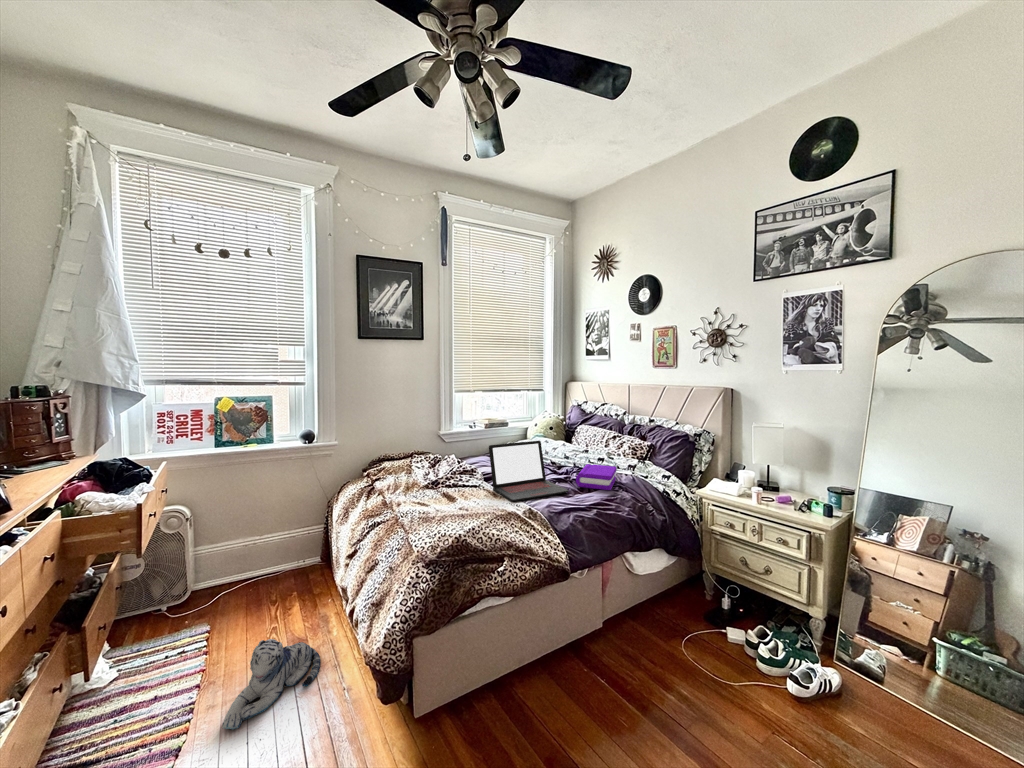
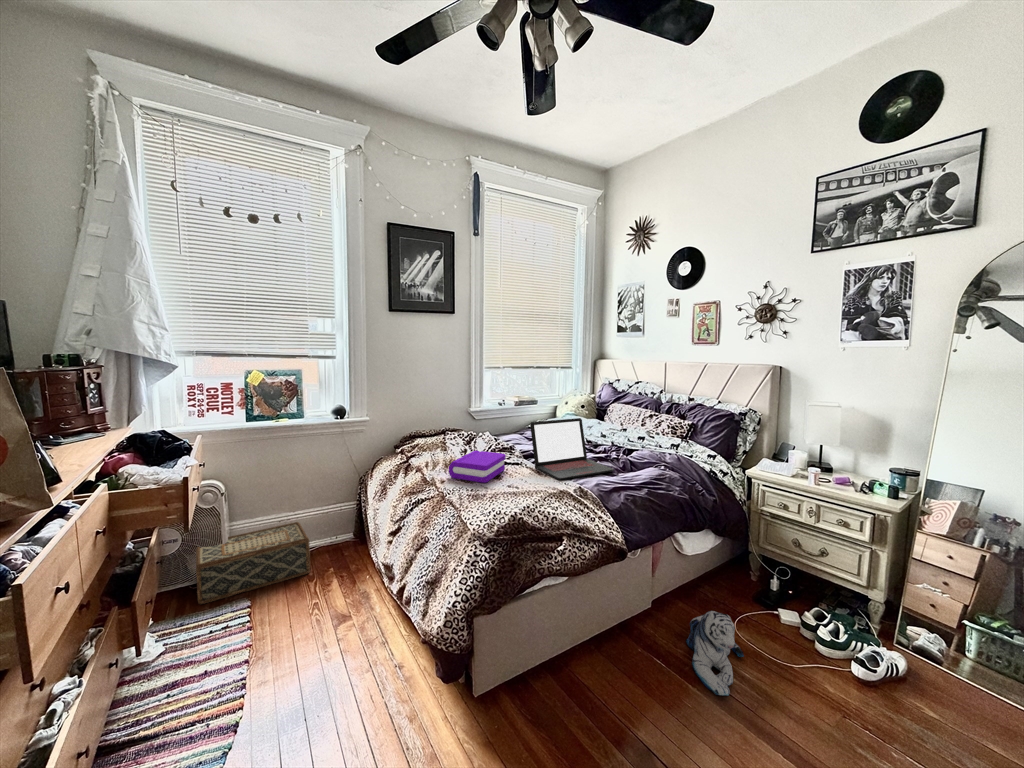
book: present [576,464,617,490] -> present [449,450,506,483]
woven basket: none [157,545,274,630] -> present [196,522,310,604]
plush toy: present [222,639,321,729] -> present [686,611,744,696]

